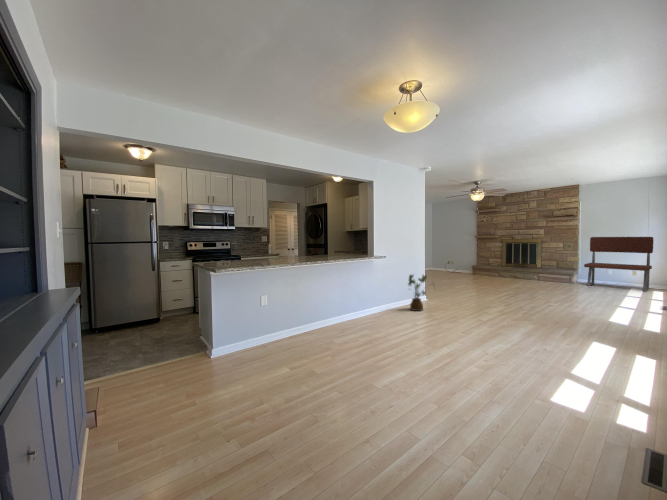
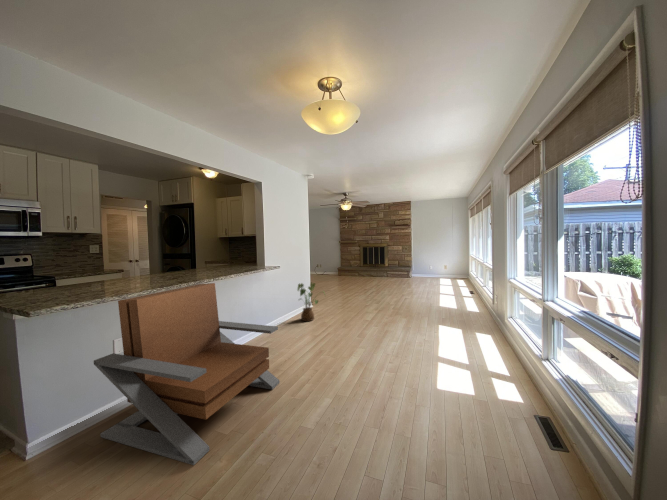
bench: present [584,237,653,291] -> none [418,241,455,281]
lounge chair: none [241,265,363,384] -> present [94,283,280,465]

